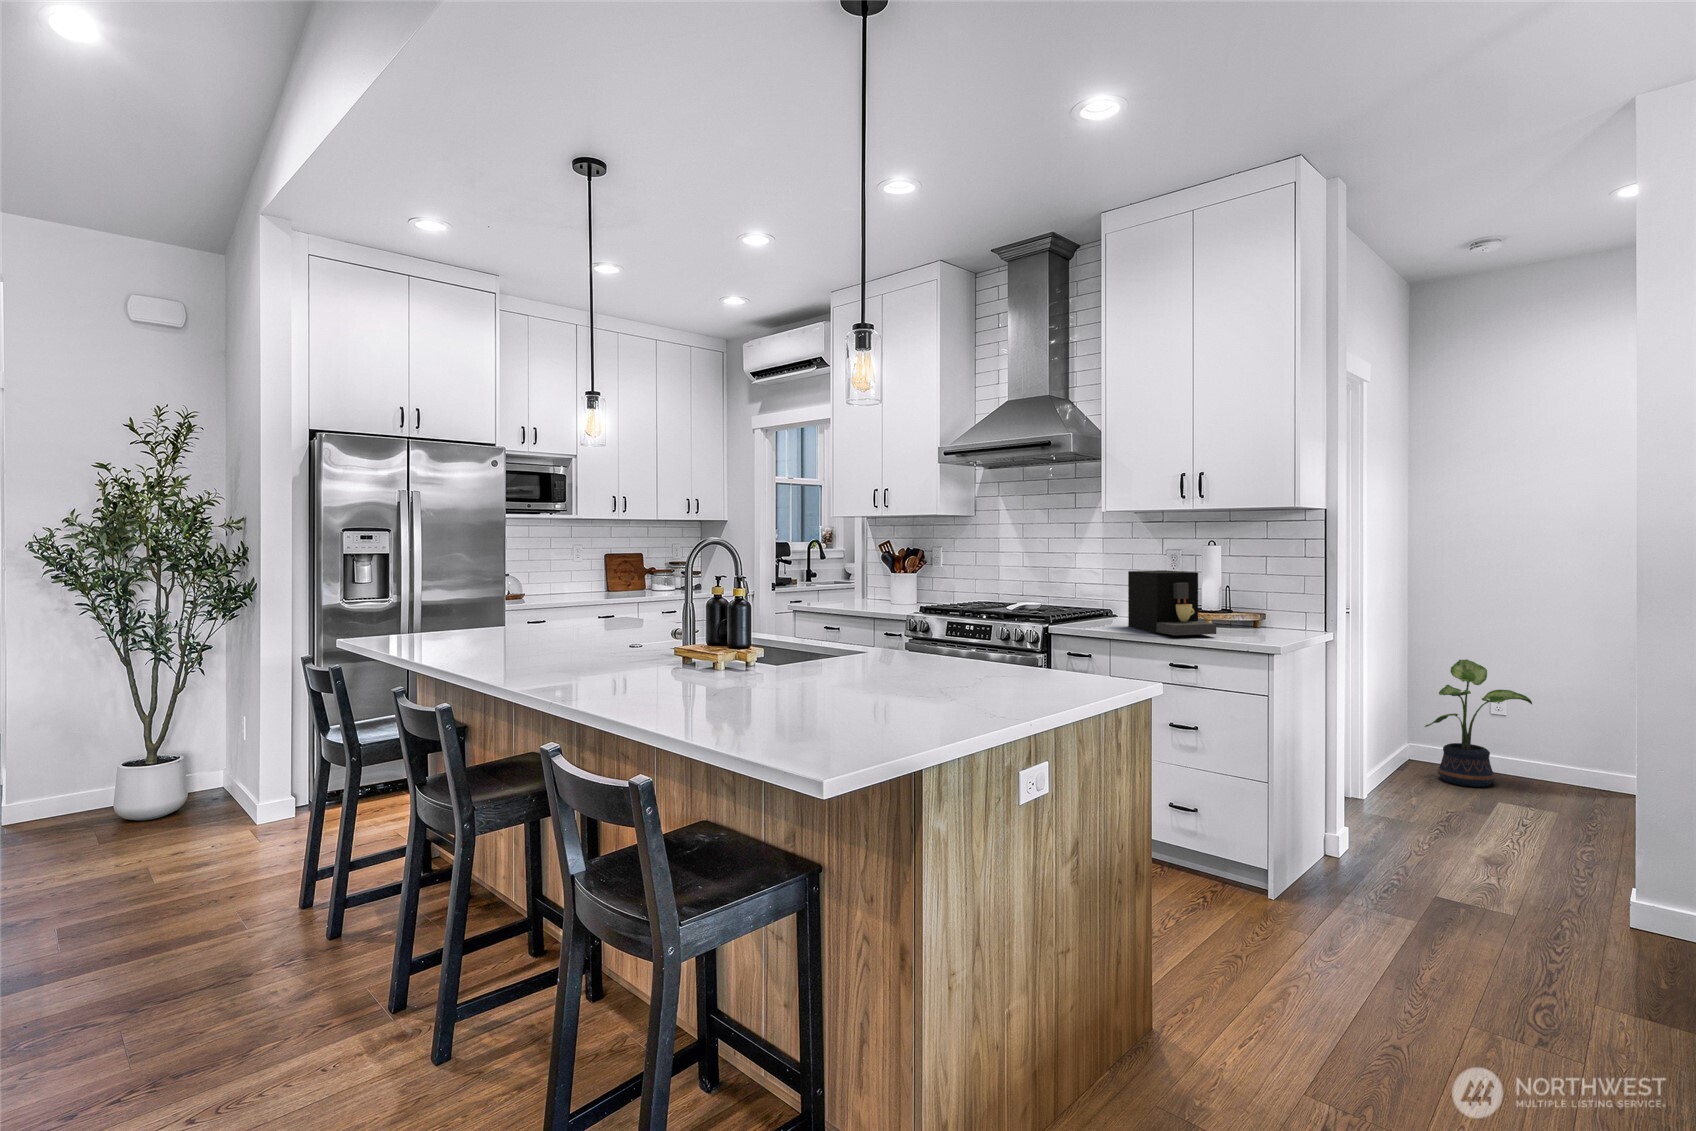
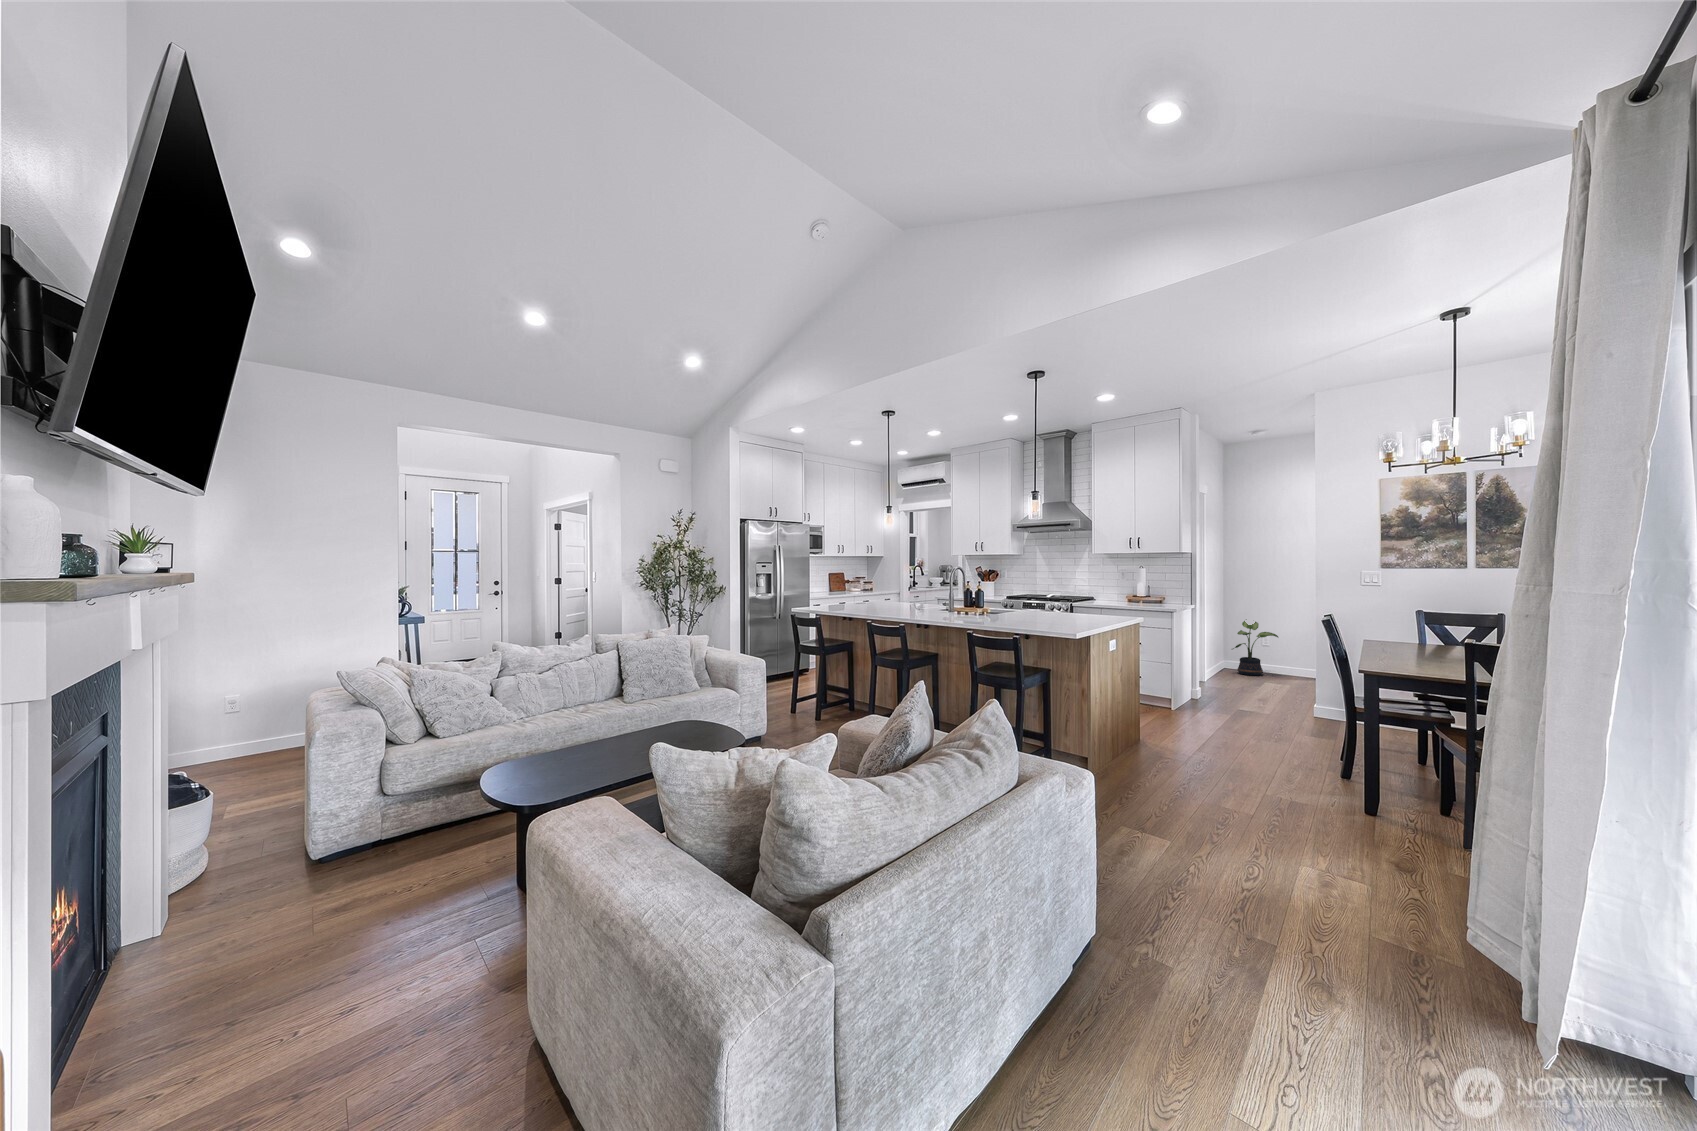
coffee maker: present [1128,570,1216,635] -> none [1108,579,1148,605]

